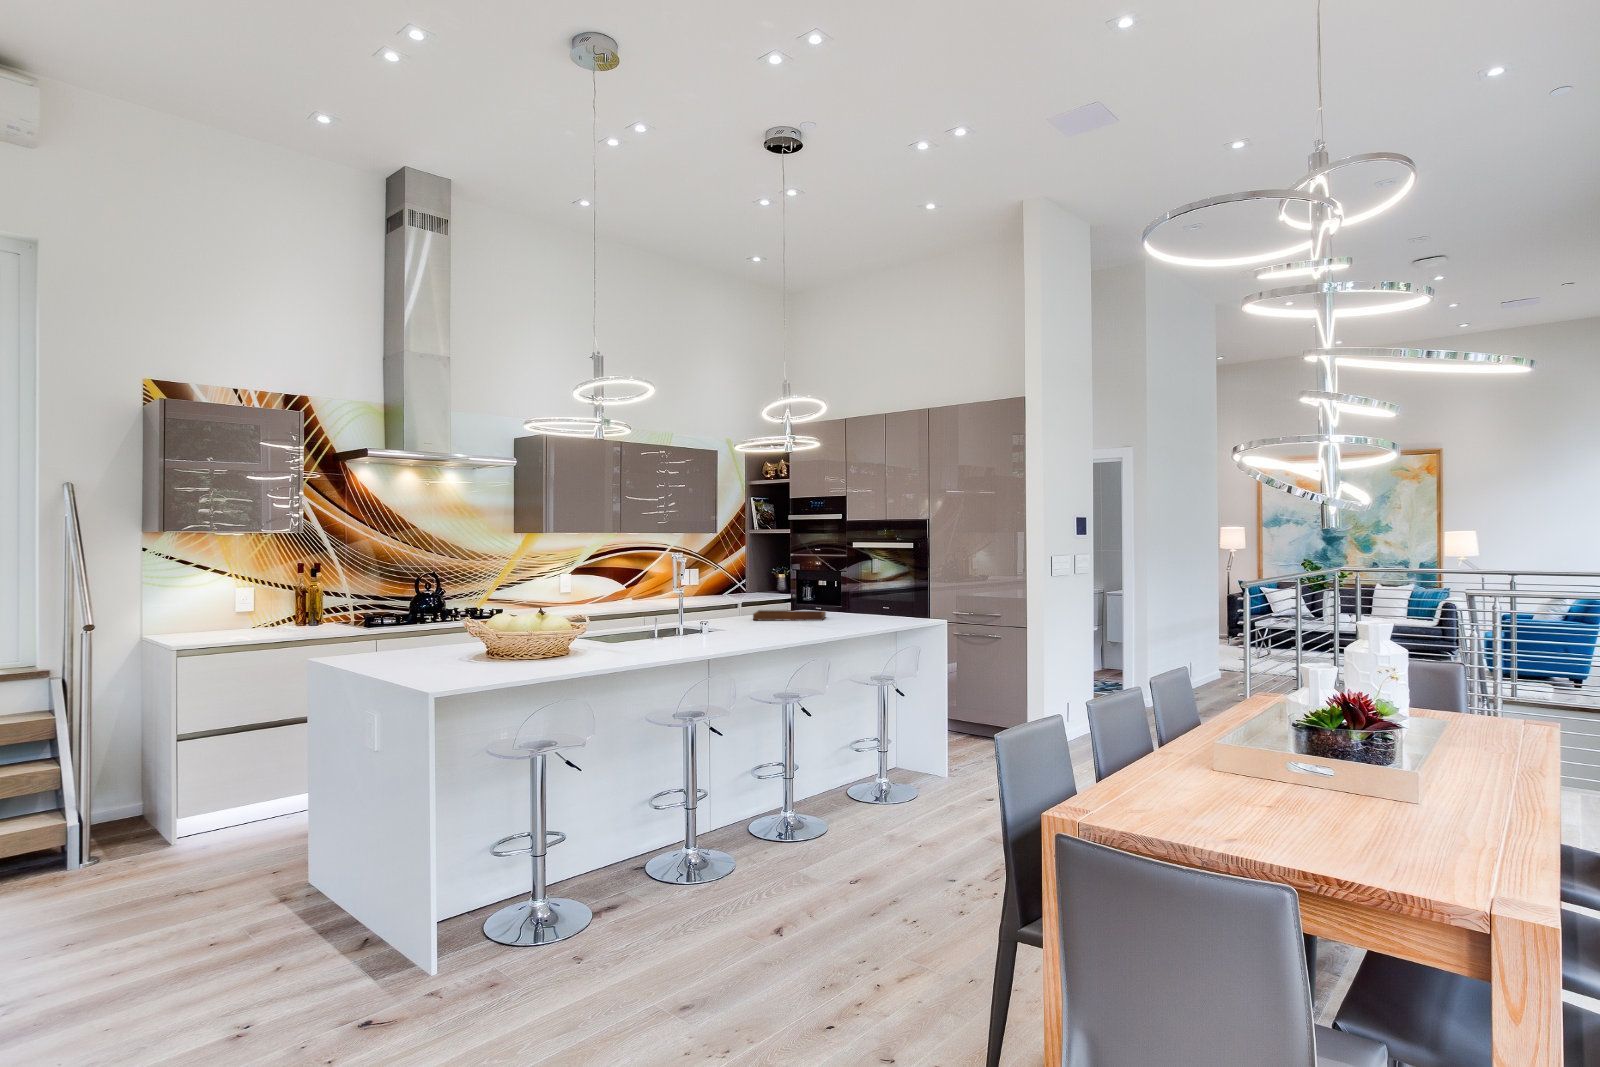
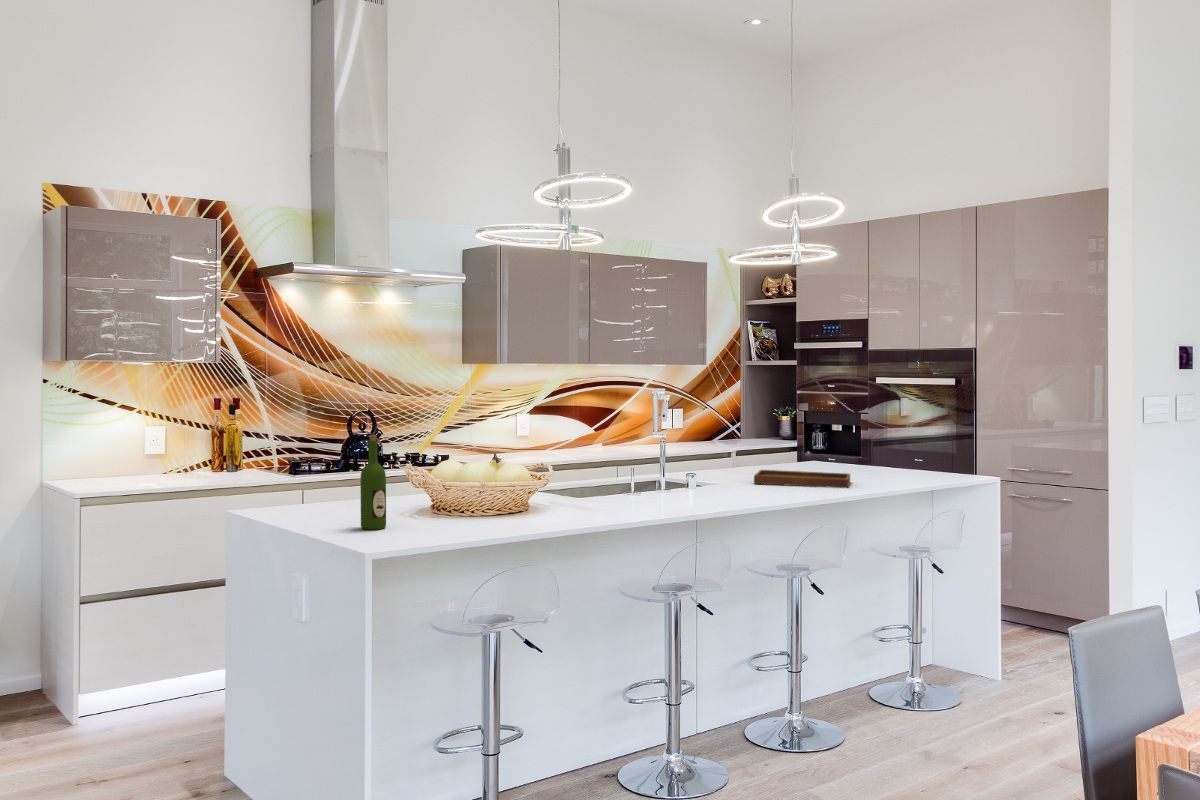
wine bottle: none [443,581,464,655] -> present [360,435,386,530]

